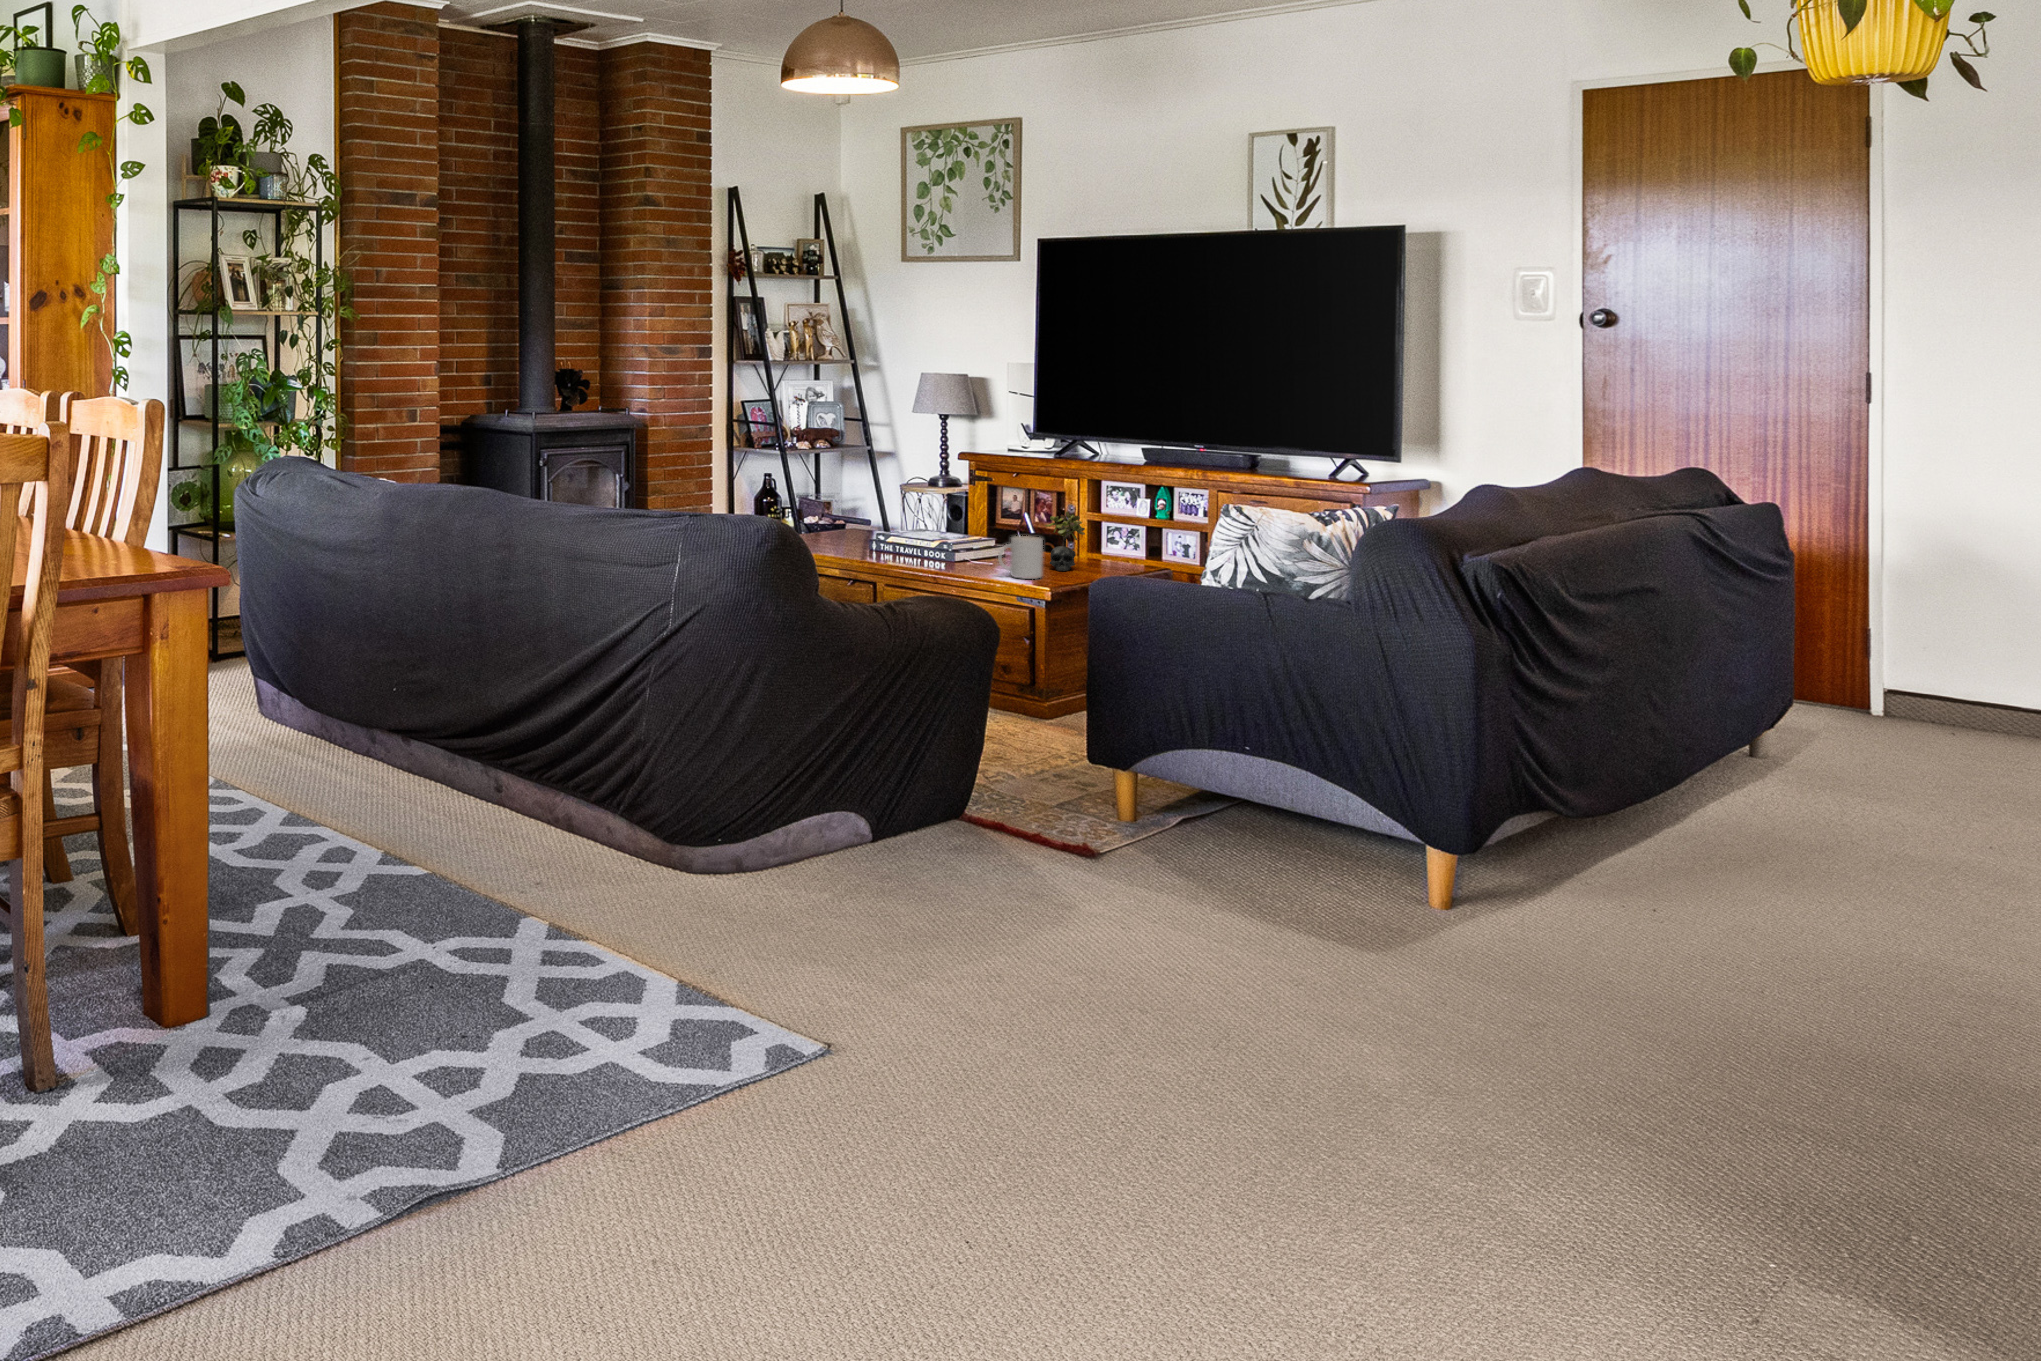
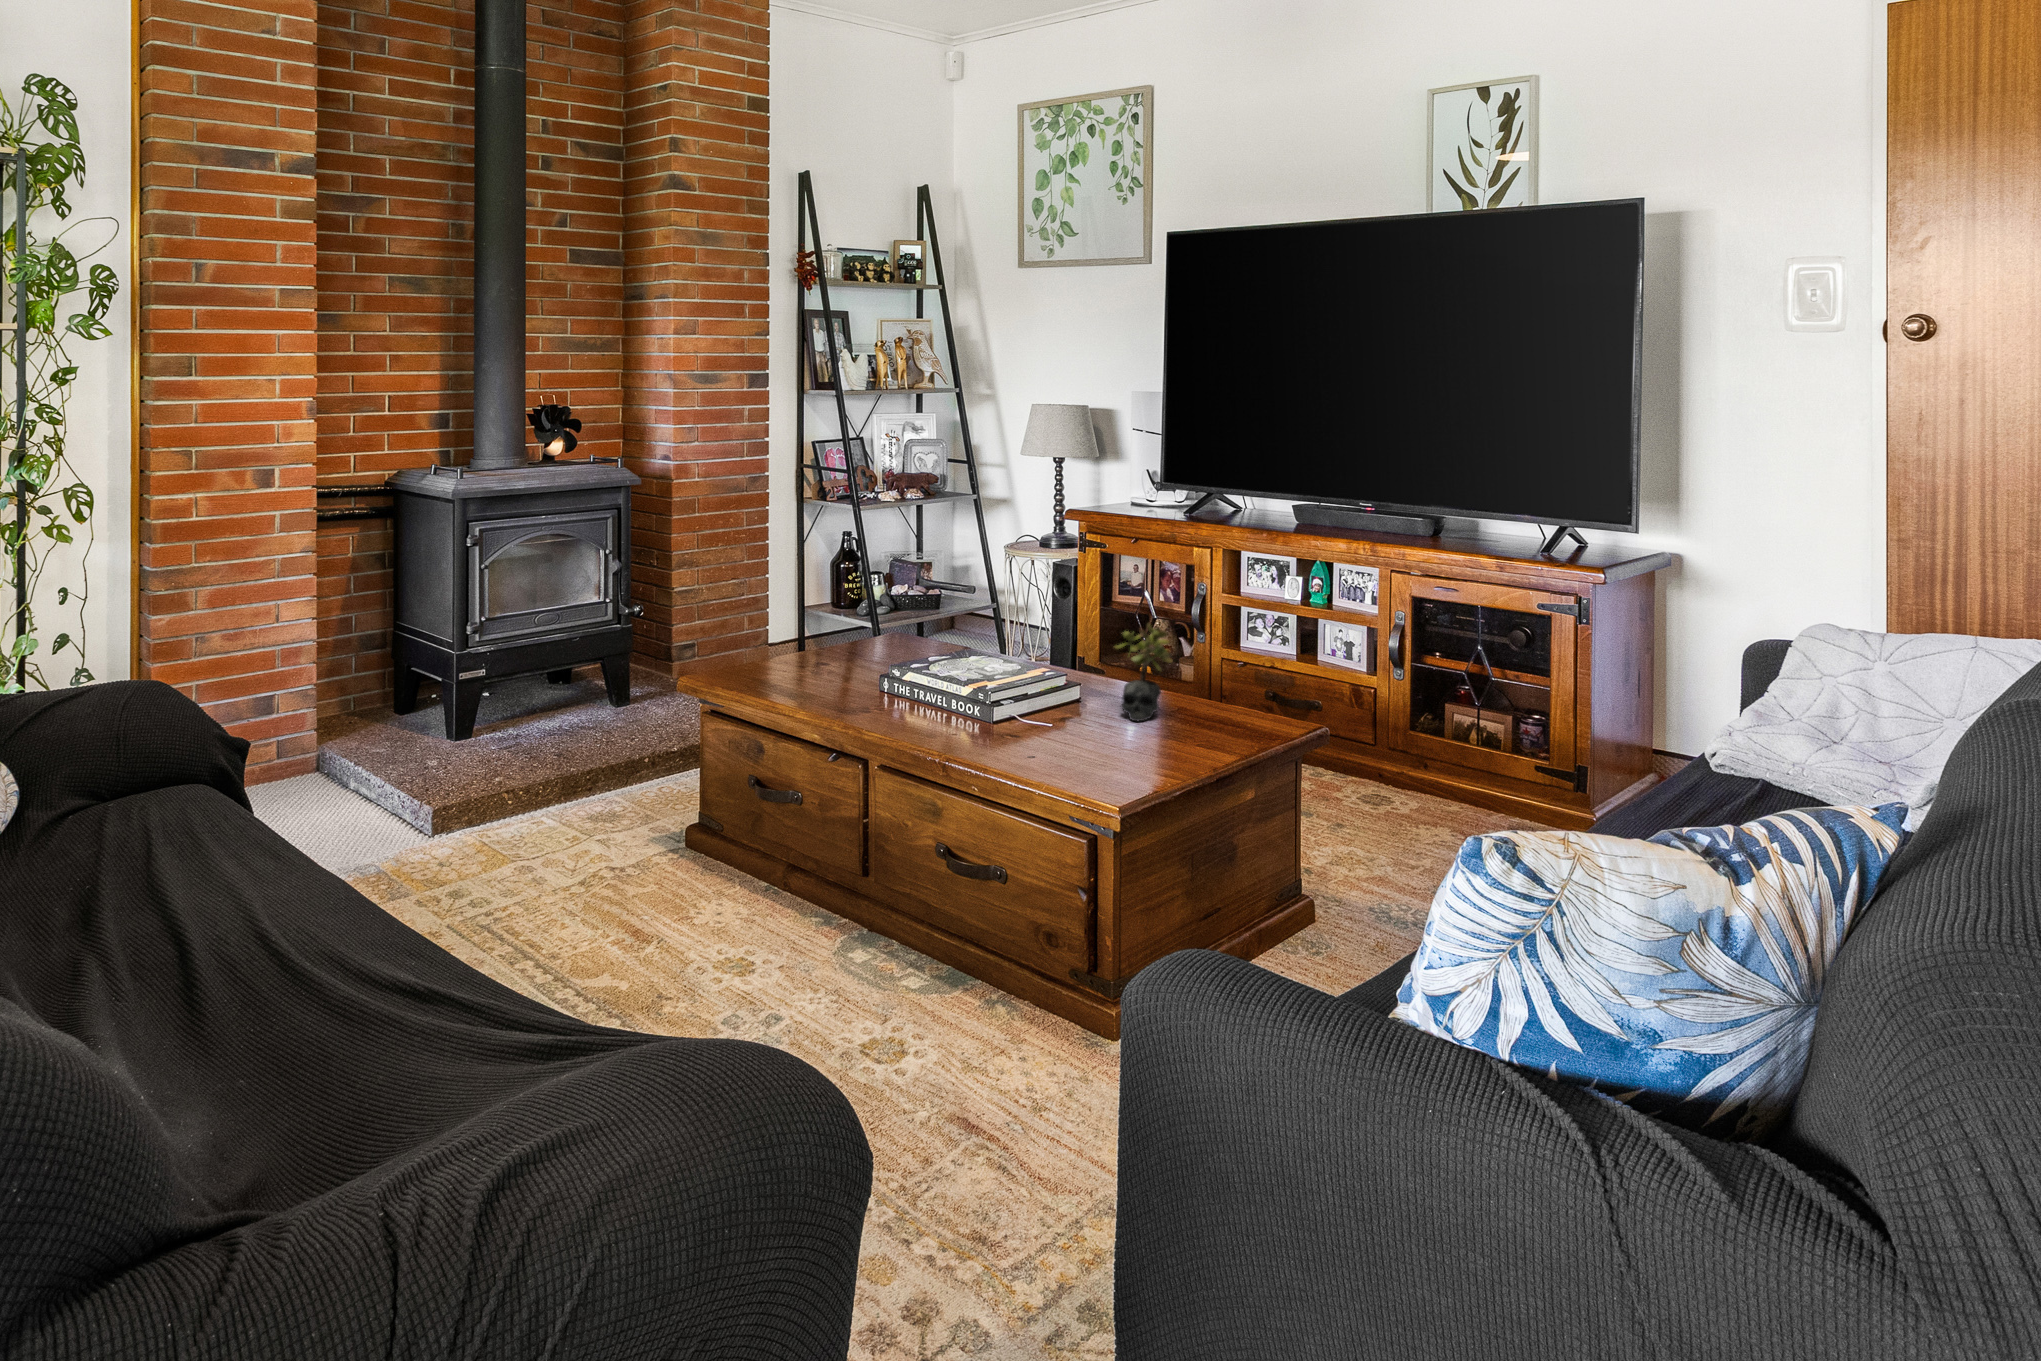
mug: present [998,536,1043,579] -> none [1027,669,1099,744]

